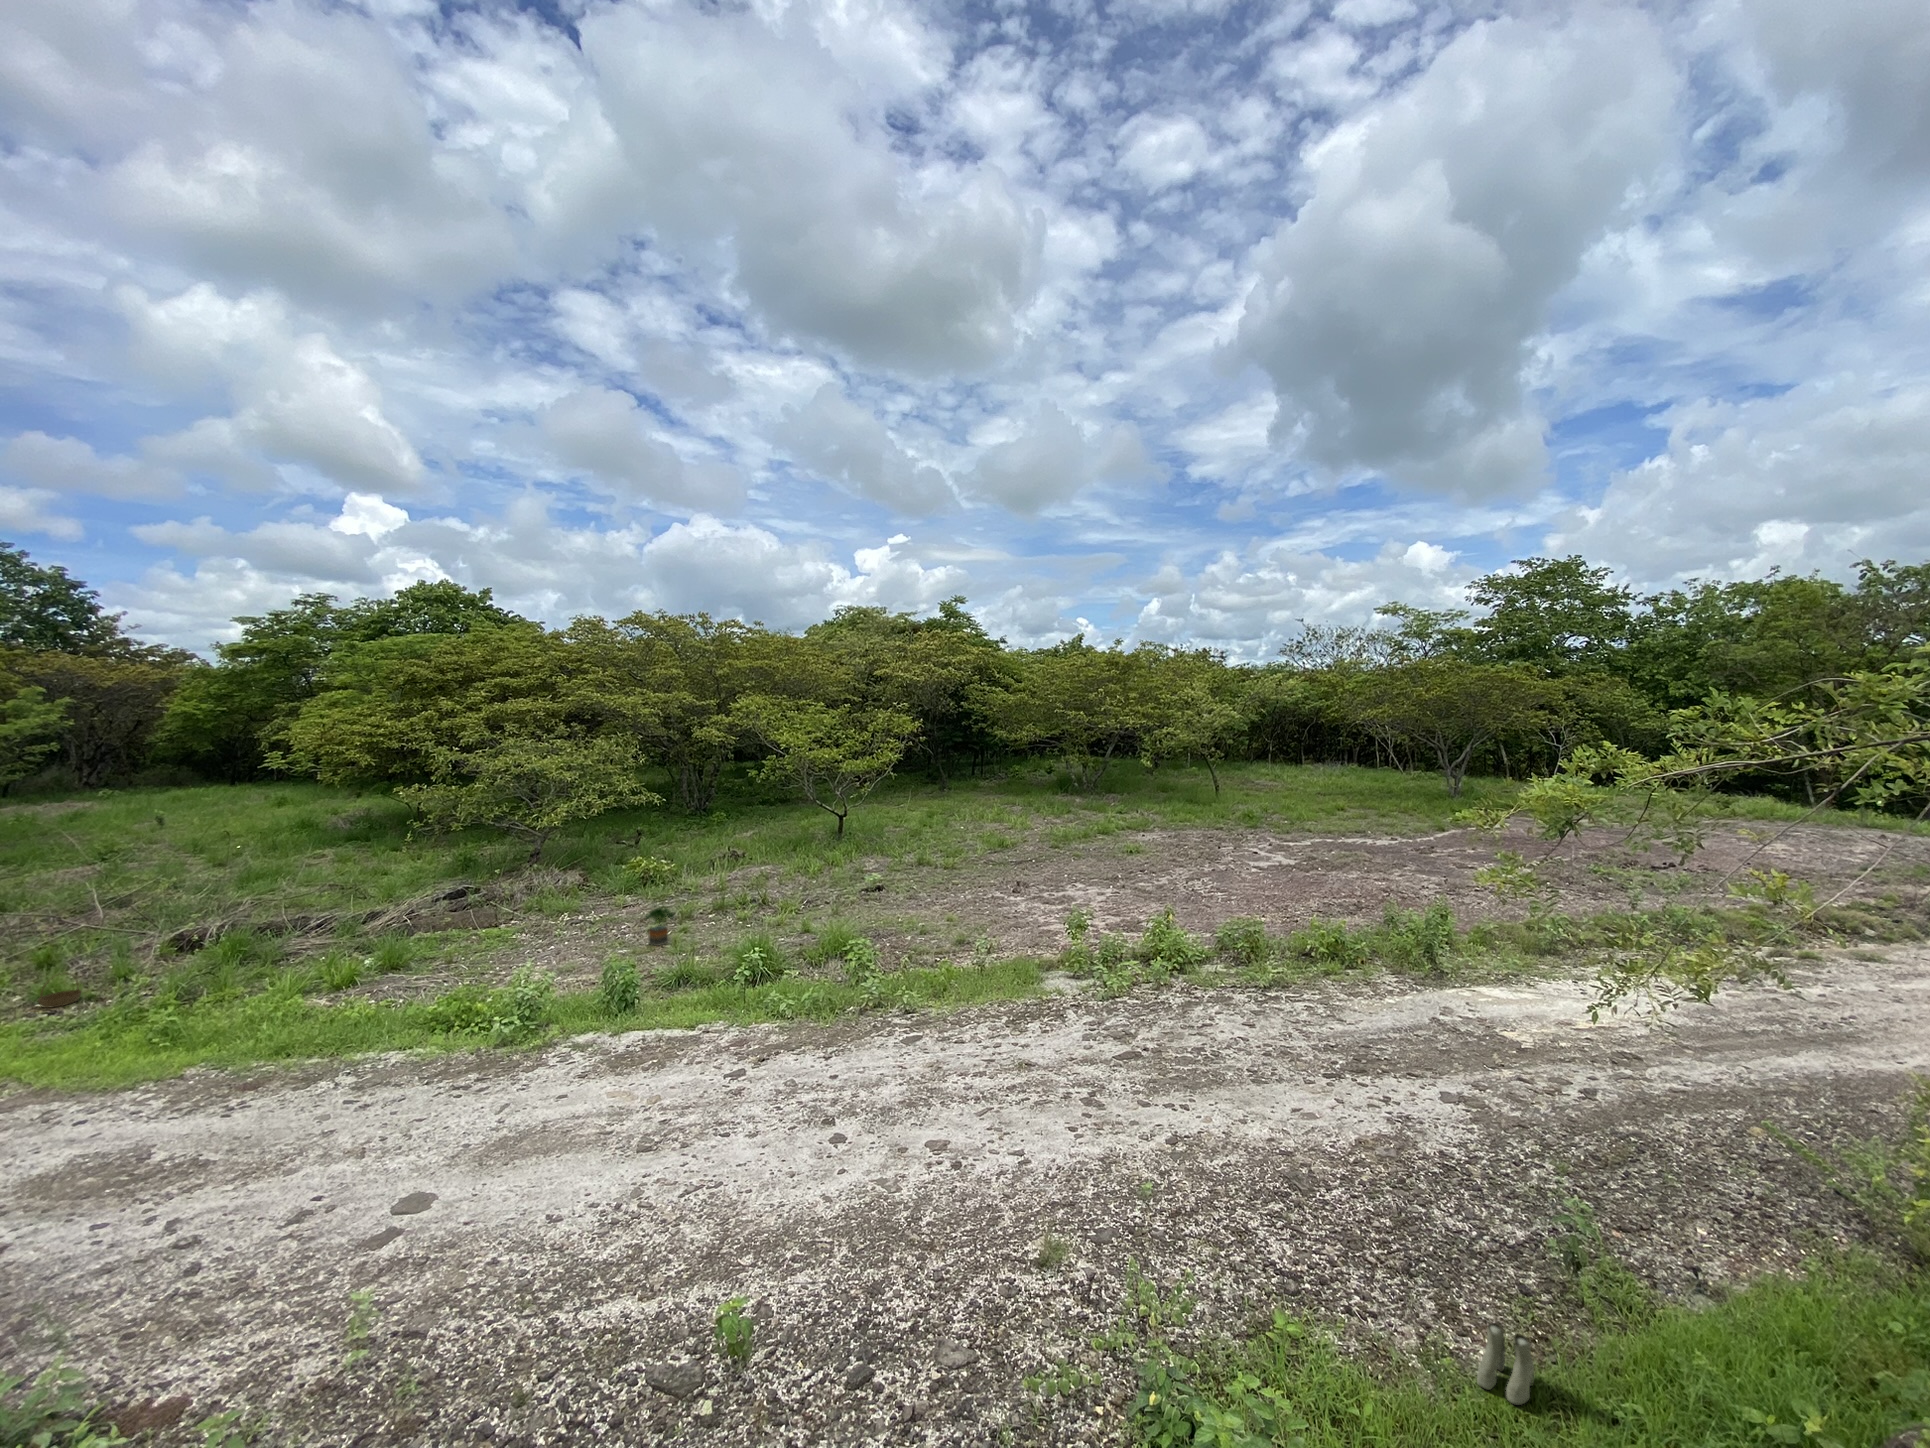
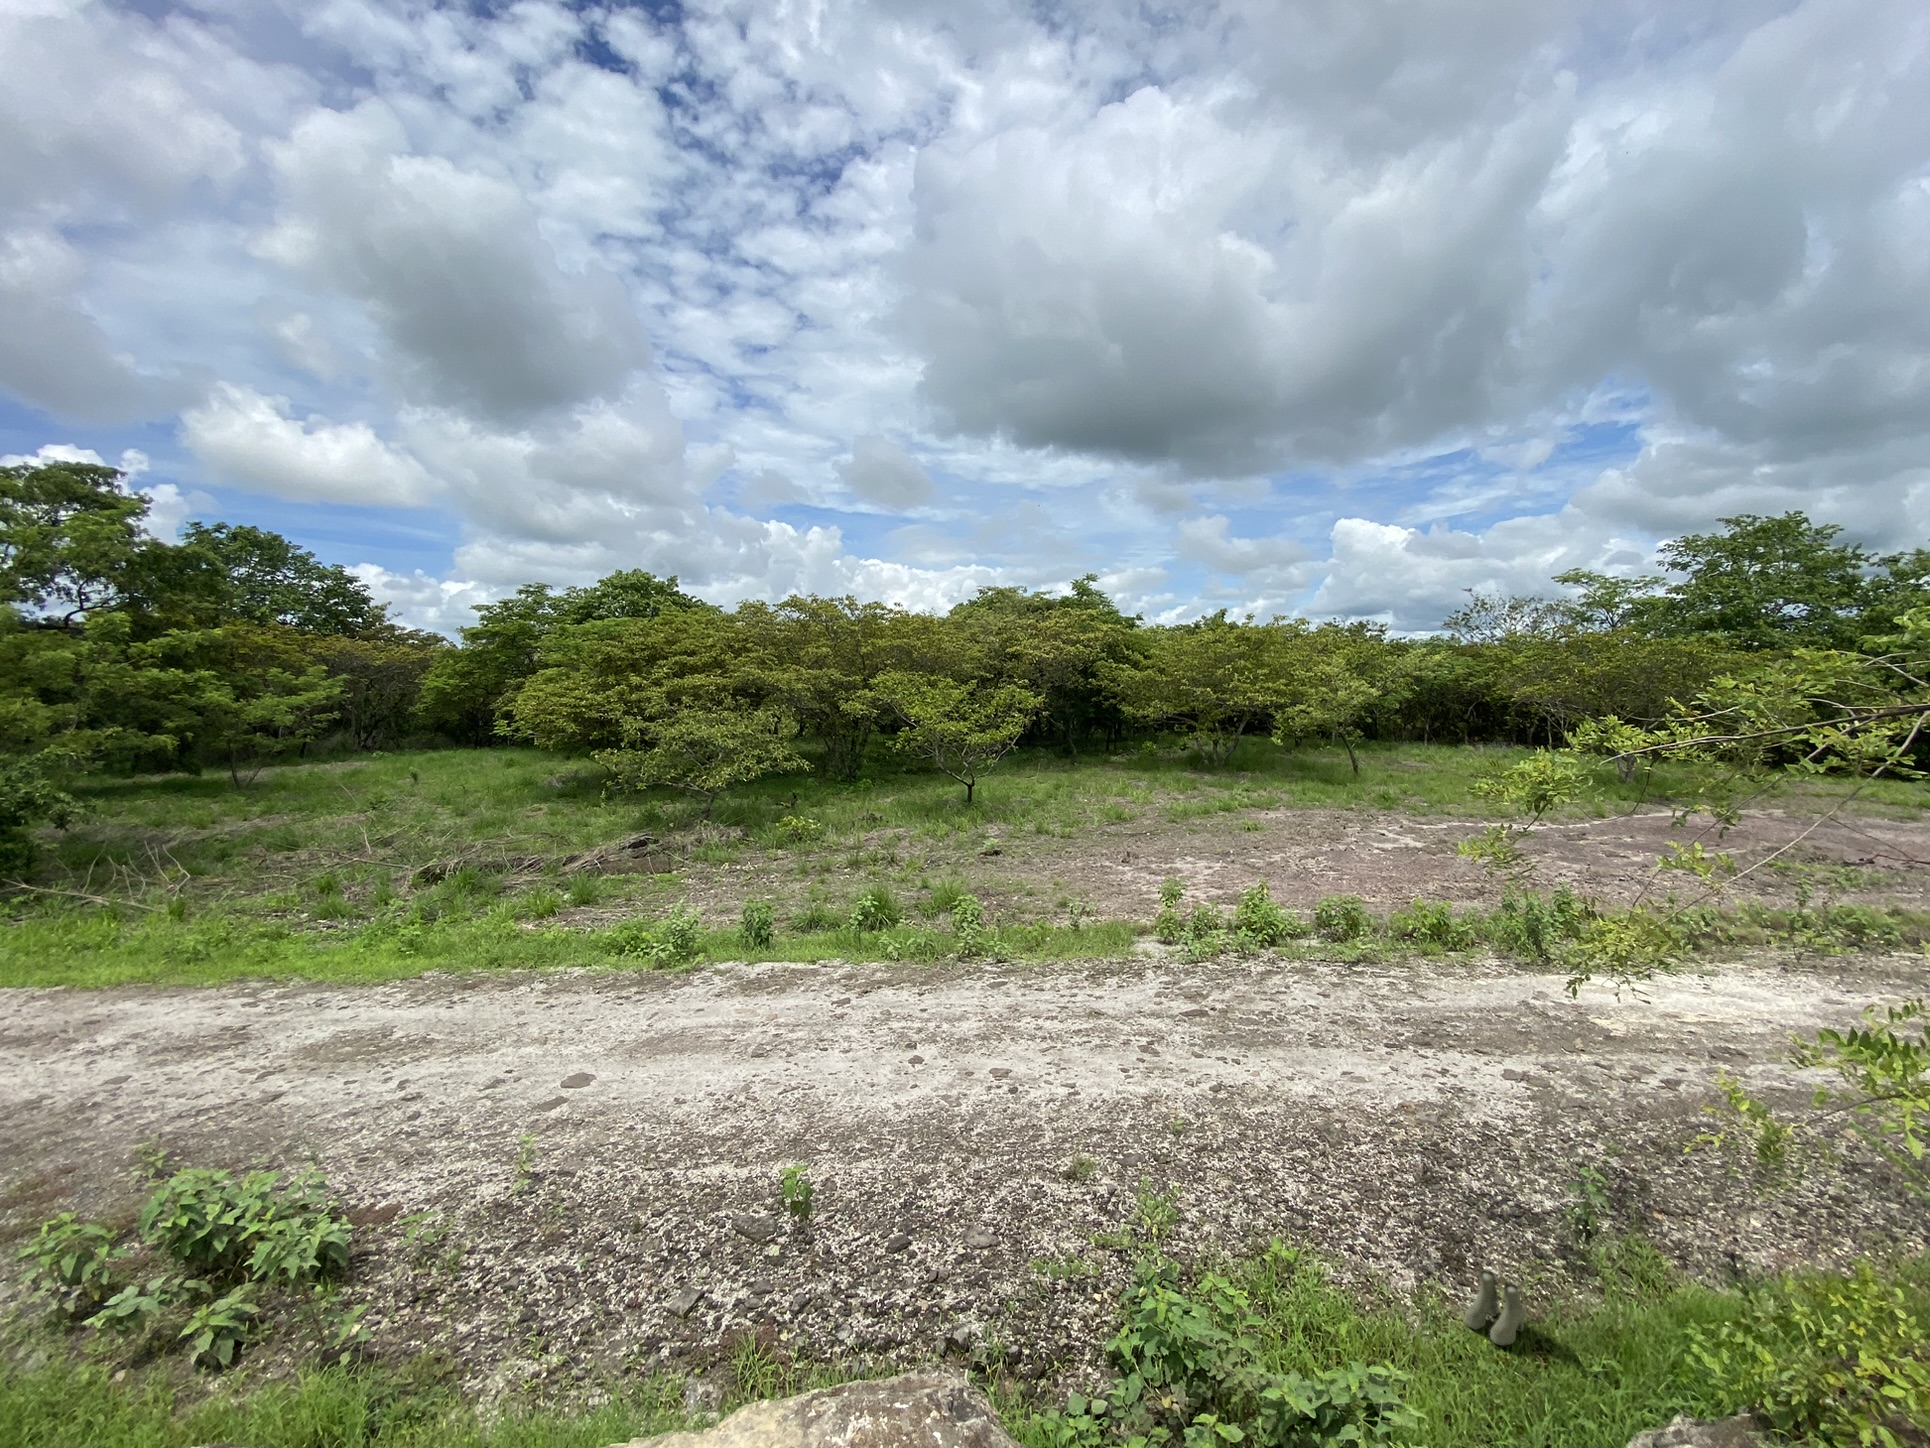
potted tree: present [646,908,674,946] -> none [778,861,804,896]
basket: present [38,974,82,1008] -> none [319,893,350,920]

